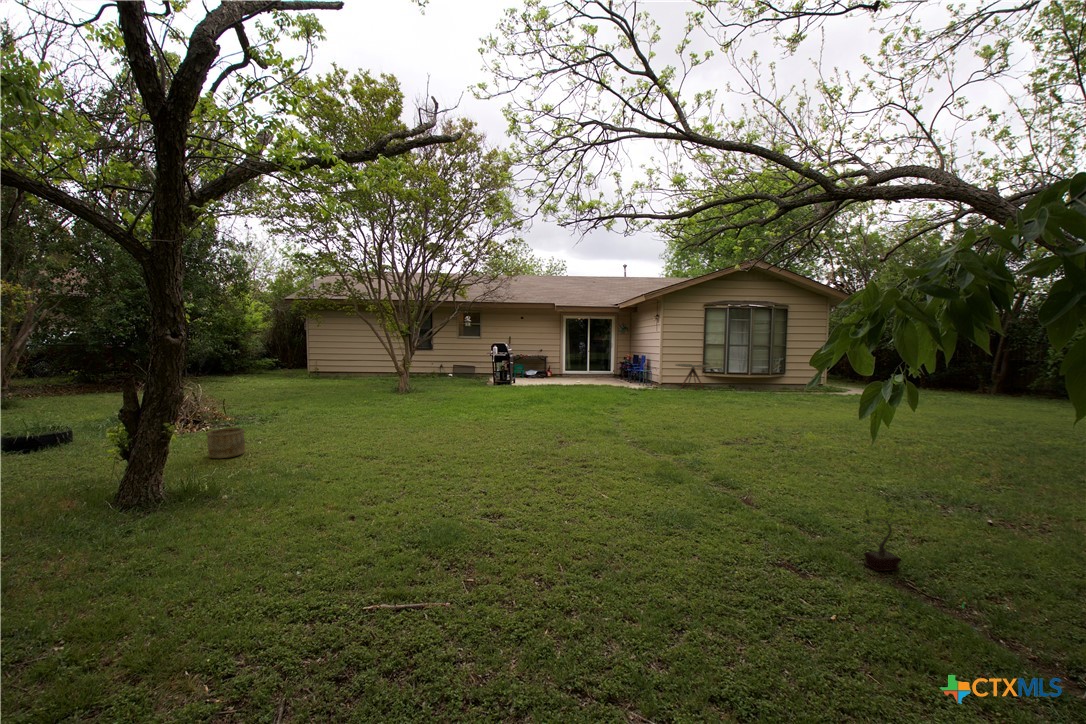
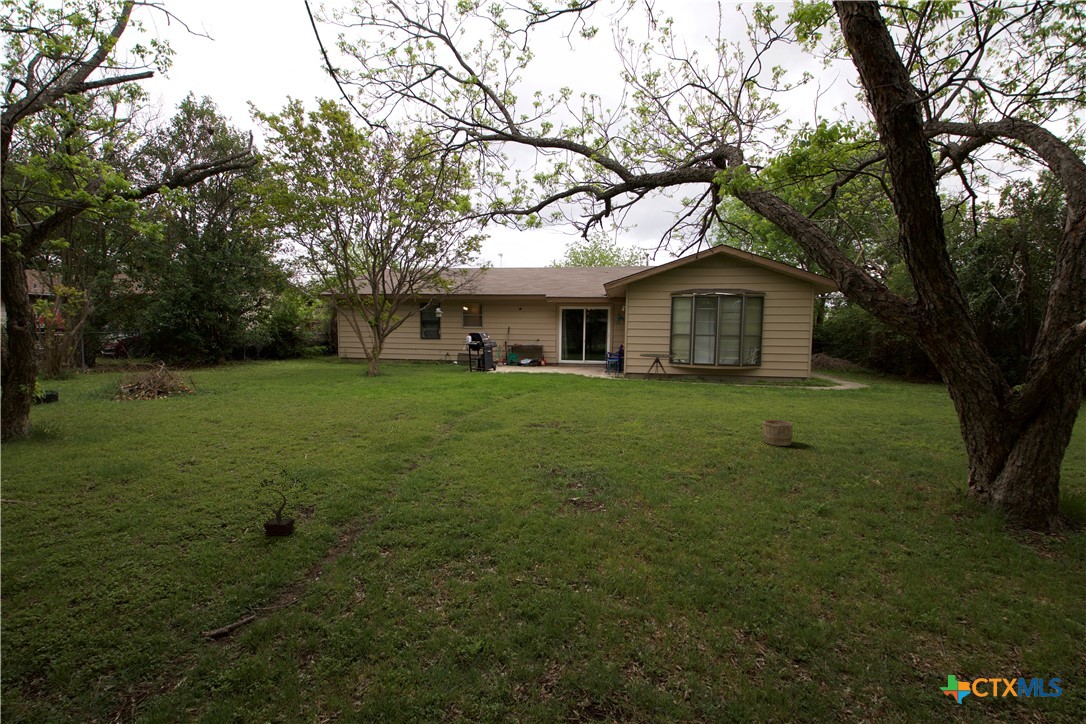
wooden bucket: present [206,428,245,458] -> present [763,419,793,446]
potted plant: present [864,497,930,571] -> present [254,469,308,536]

